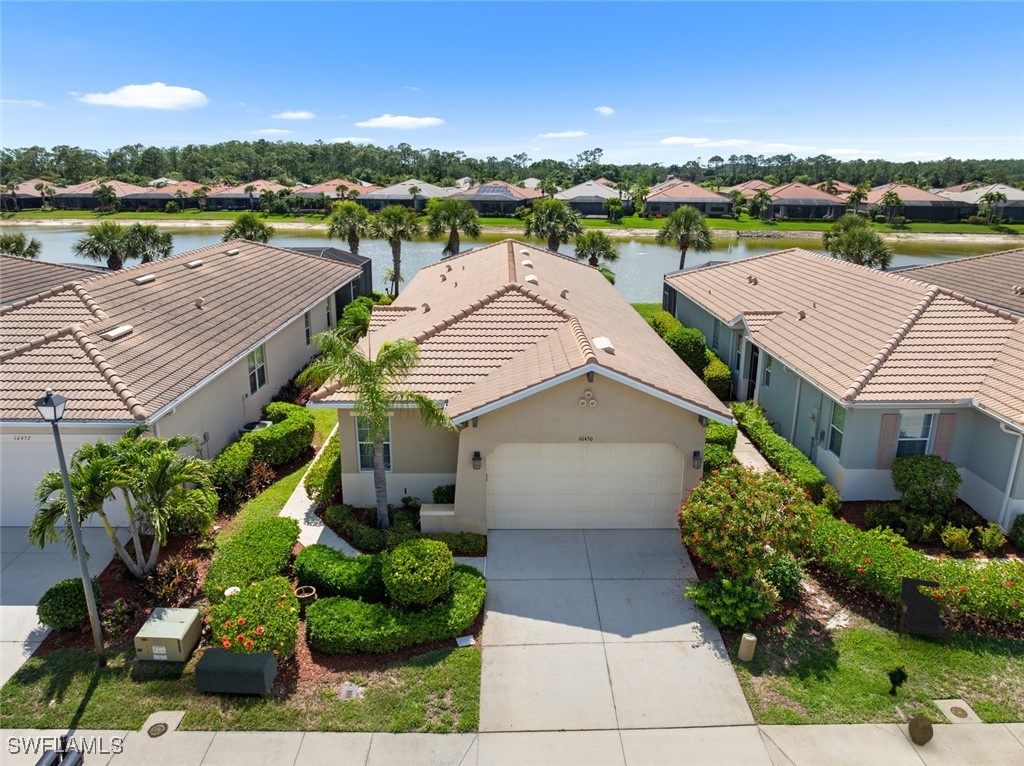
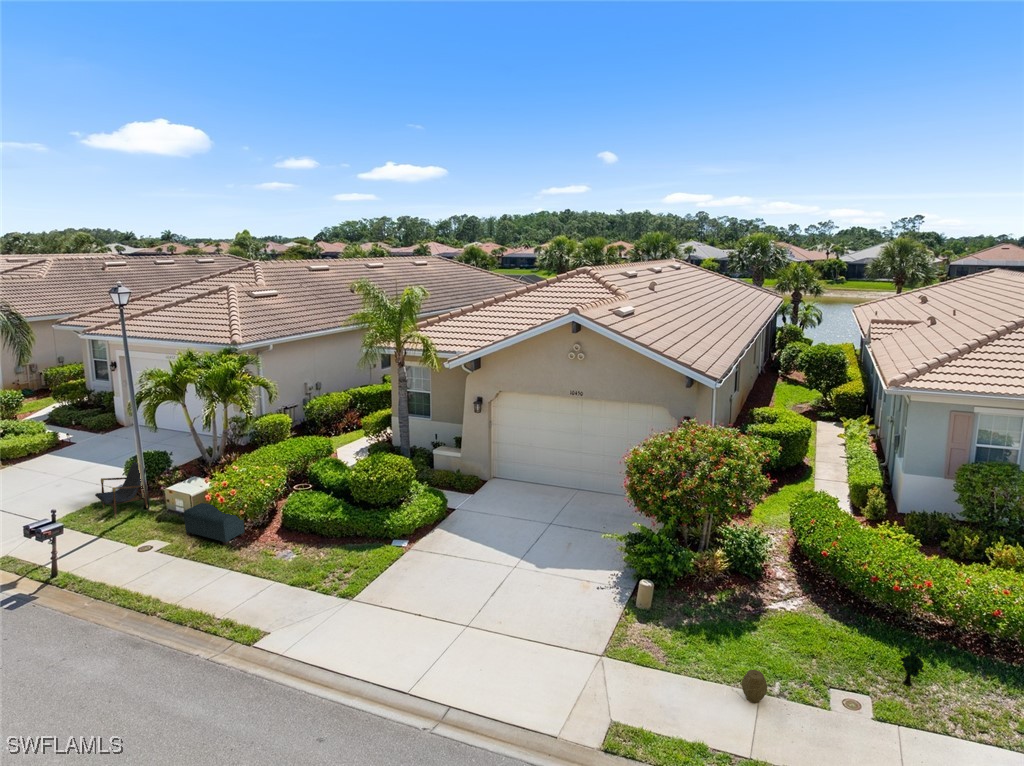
lounge chair: present [894,577,955,650] -> present [95,462,148,519]
decorative plant: present [886,665,908,696] -> present [900,650,924,686]

